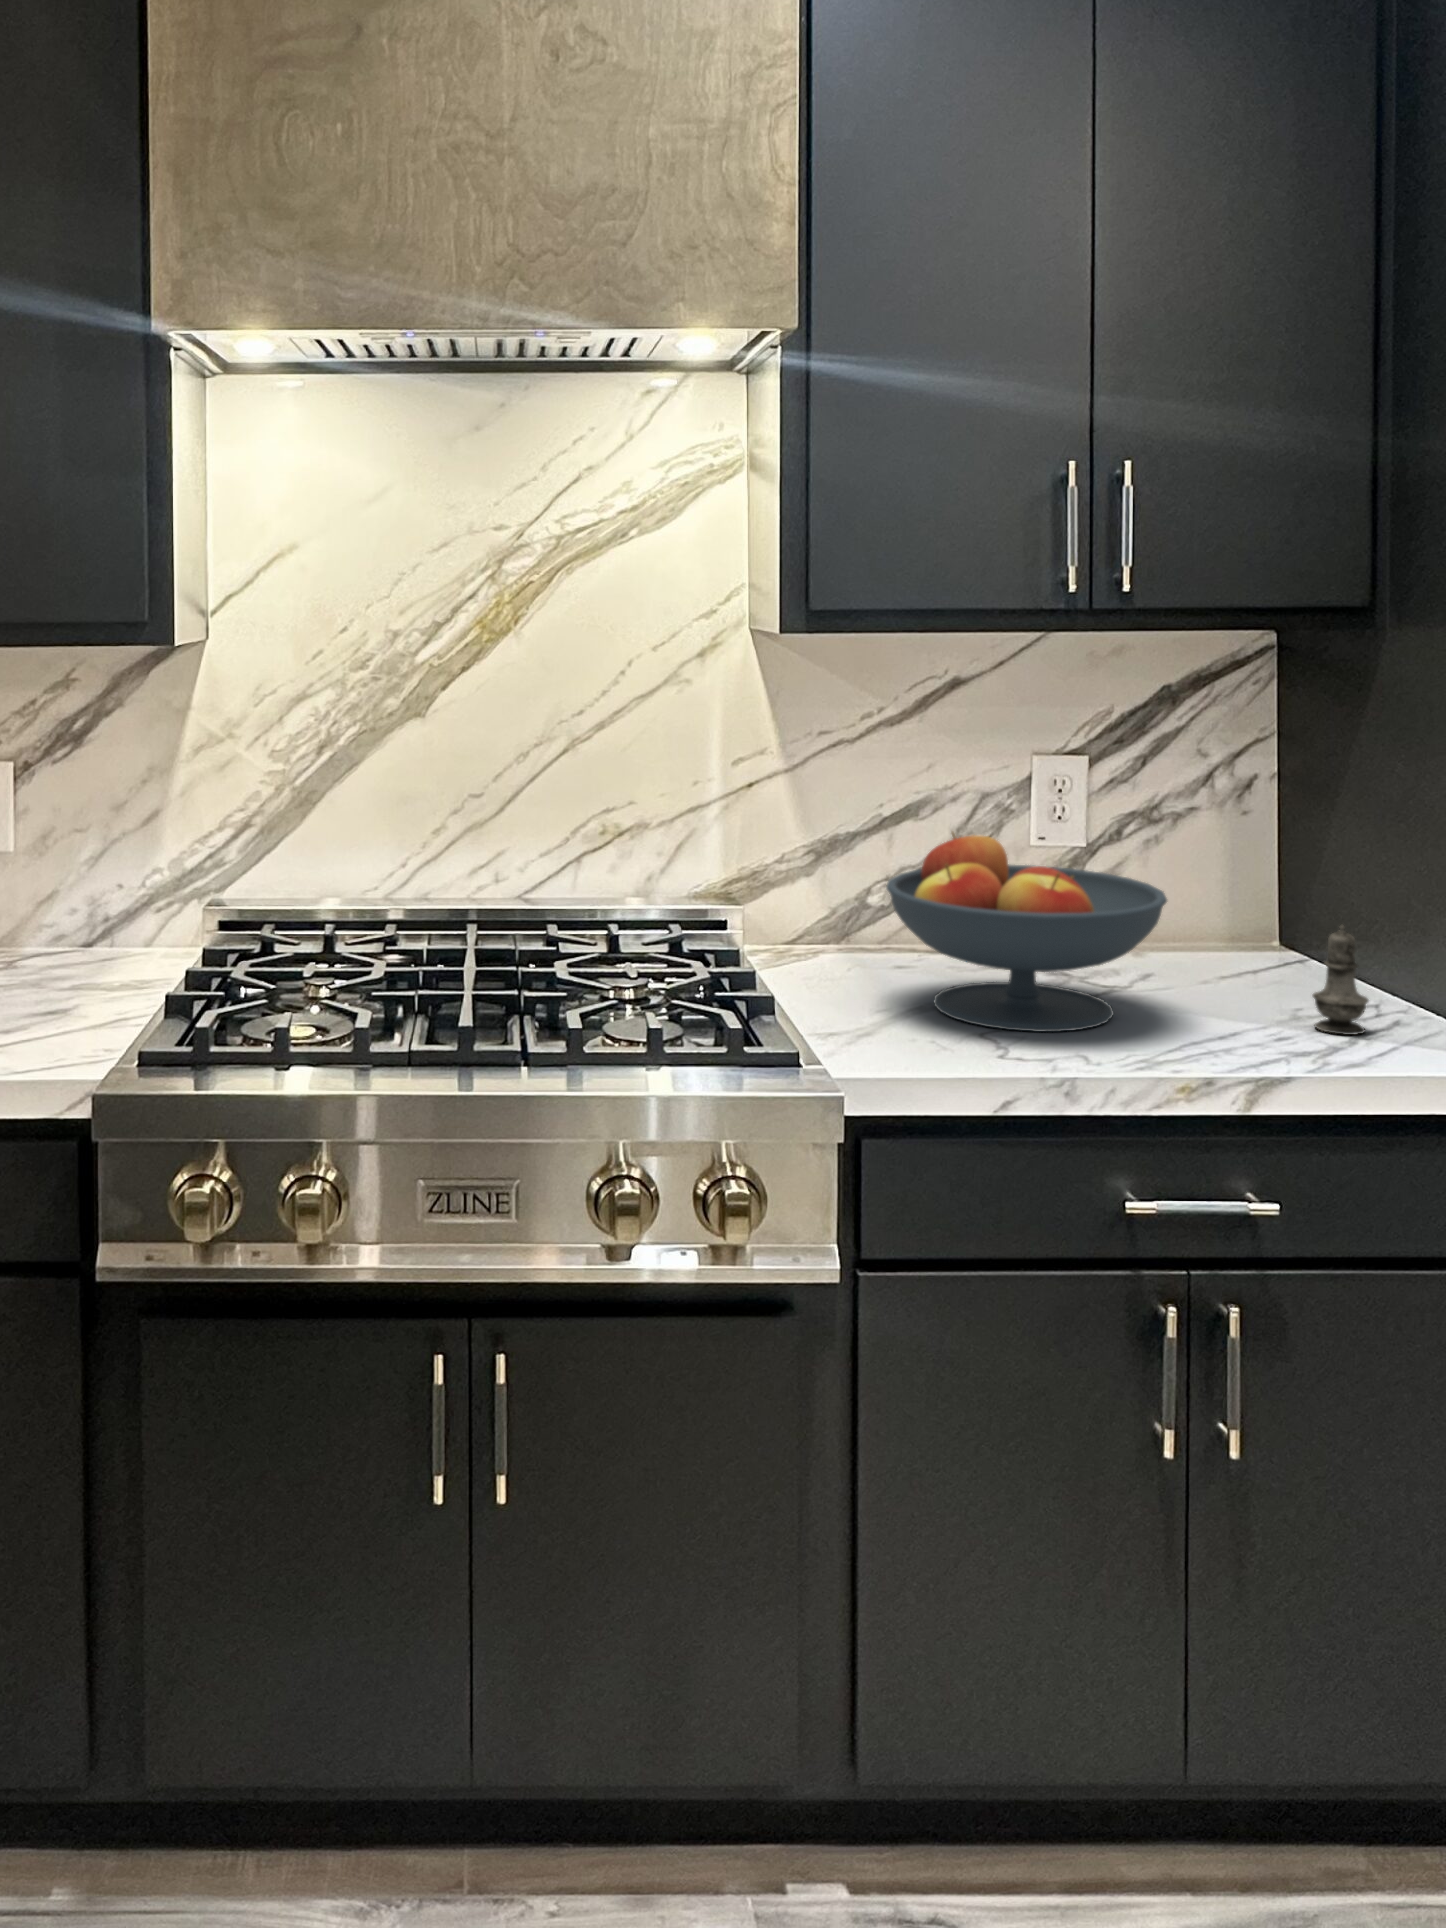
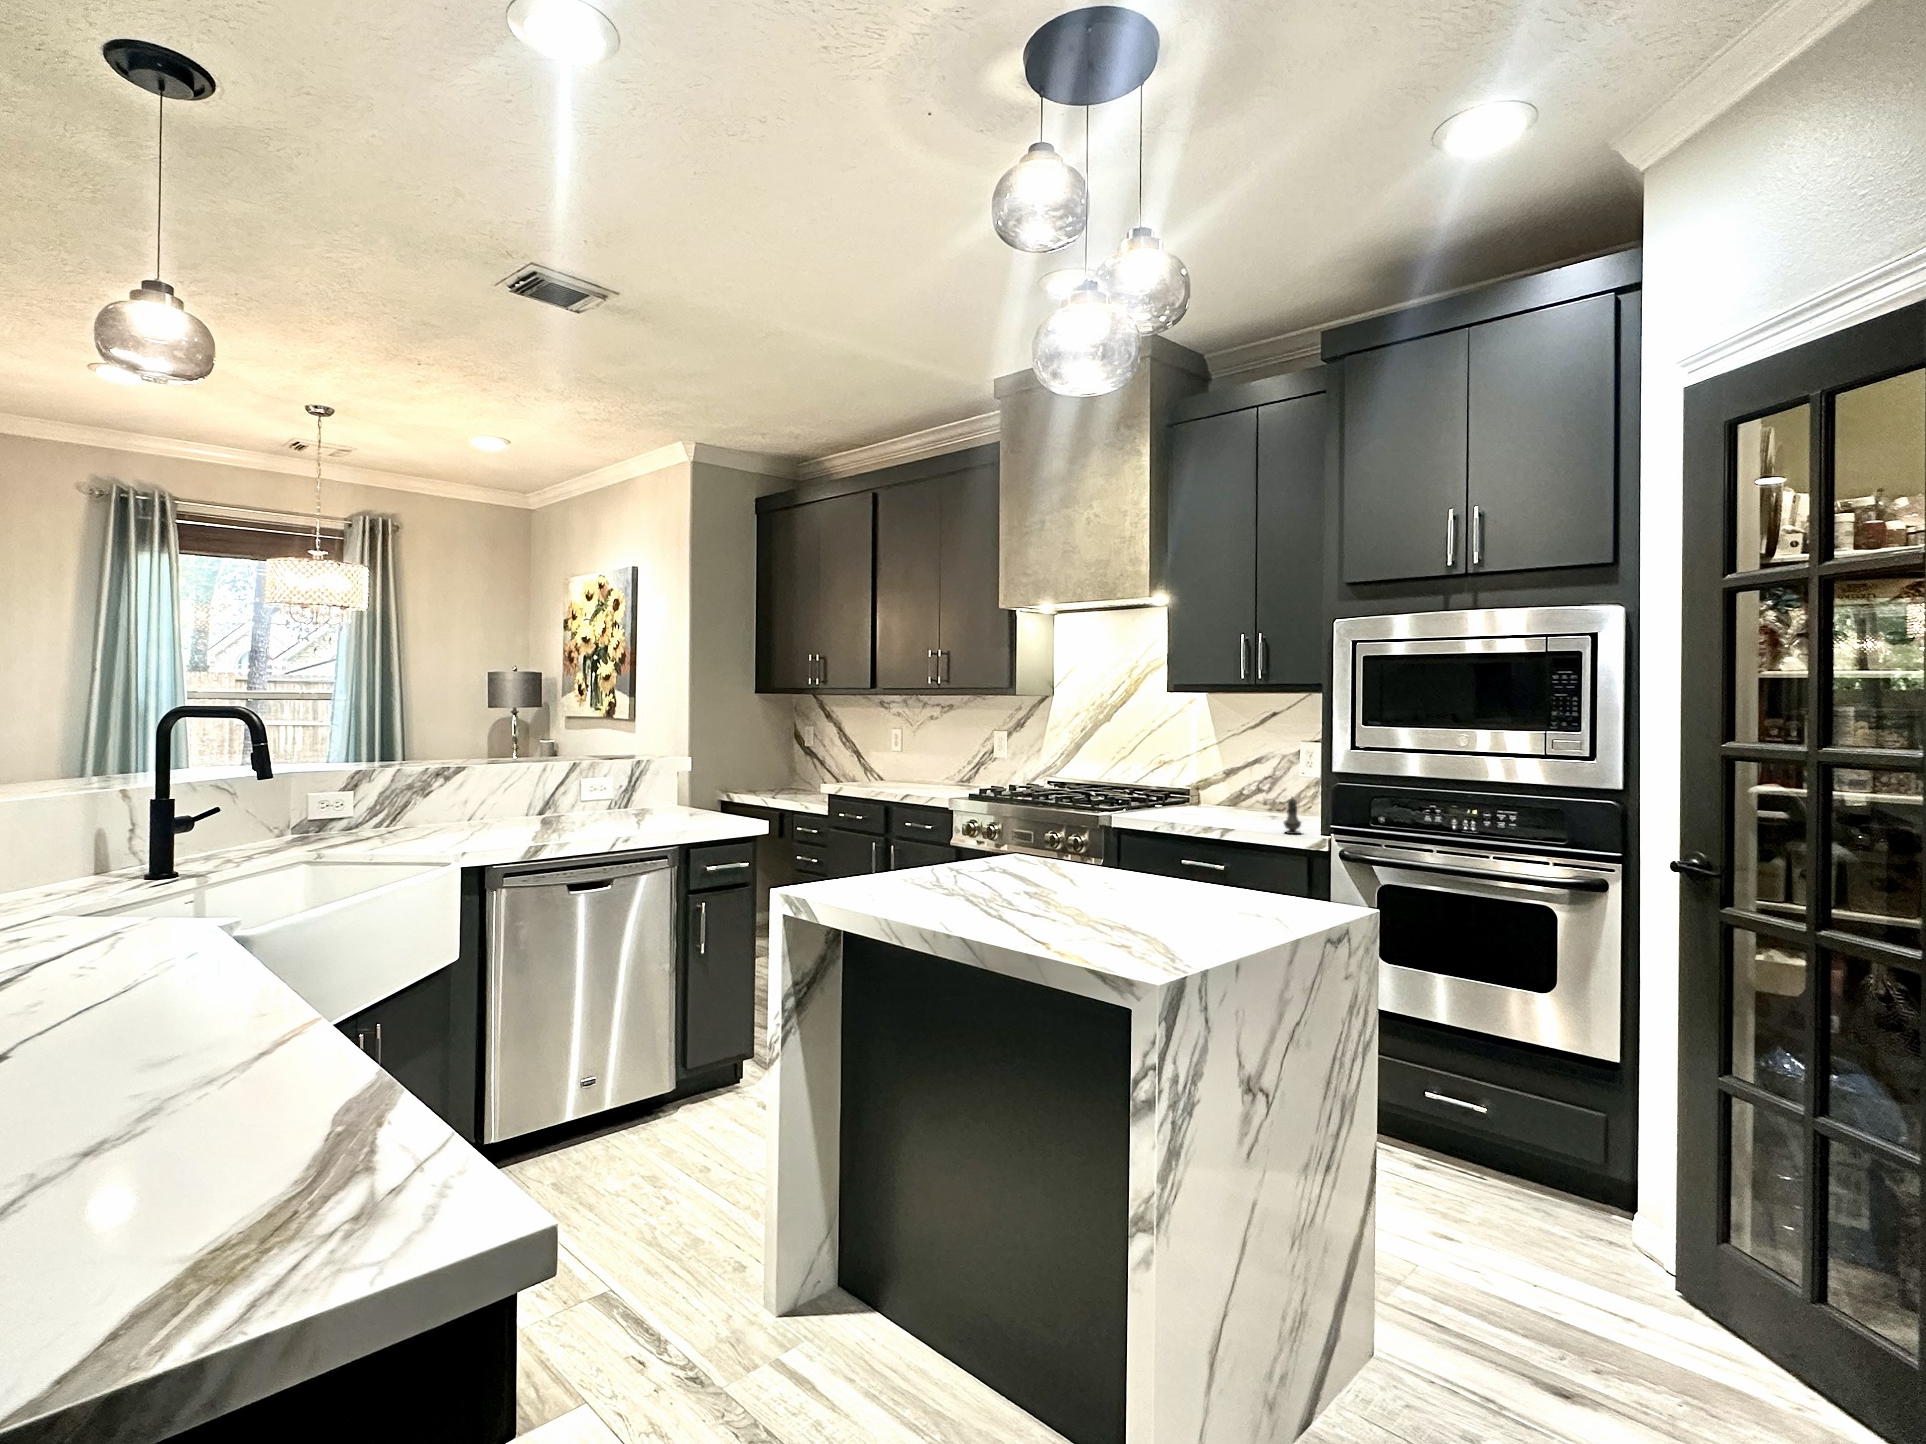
fruit bowl: present [886,832,1167,1032] -> none [1170,762,1264,825]

